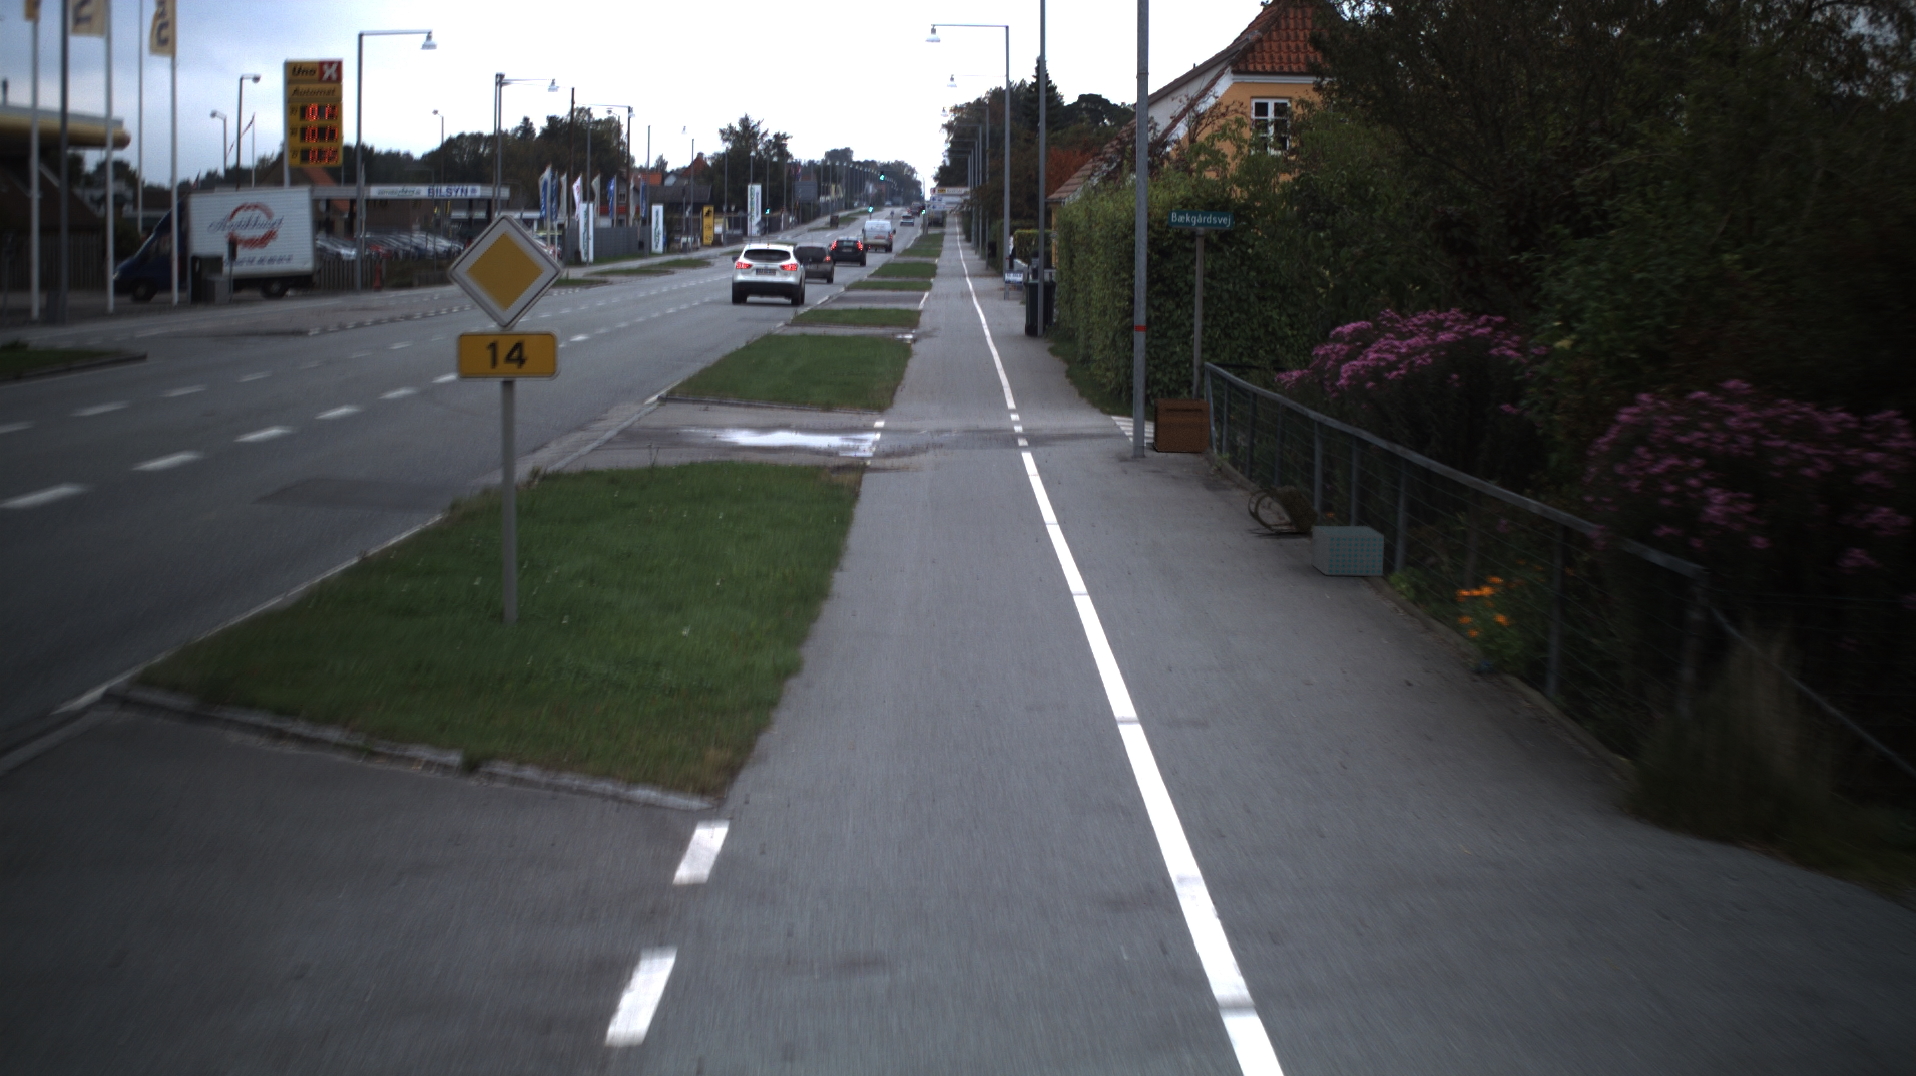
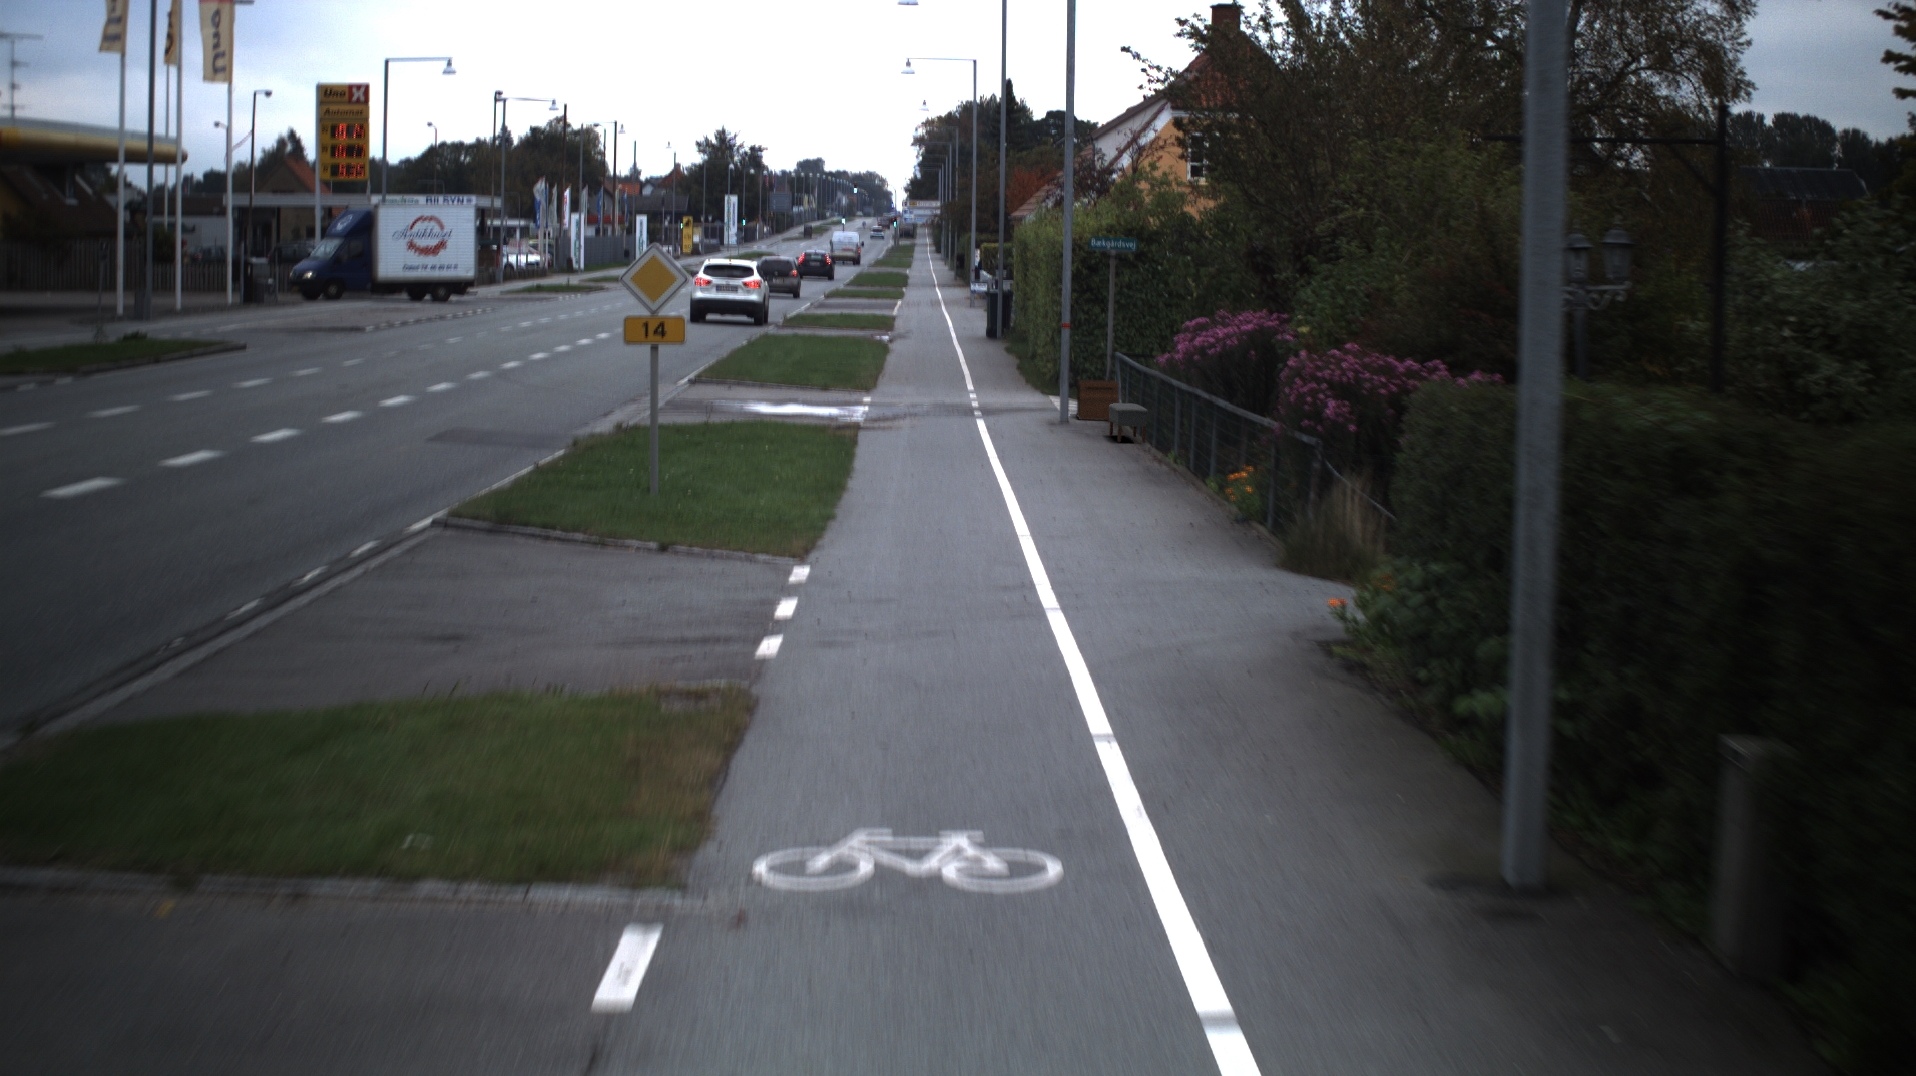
bench: none [1205,435,1262,493] -> present [1109,403,1148,443]
backpack: present [1248,485,1319,534] -> none [1129,430,1178,464]
storage box: present [1311,526,1384,576] -> none [1164,452,1209,483]

